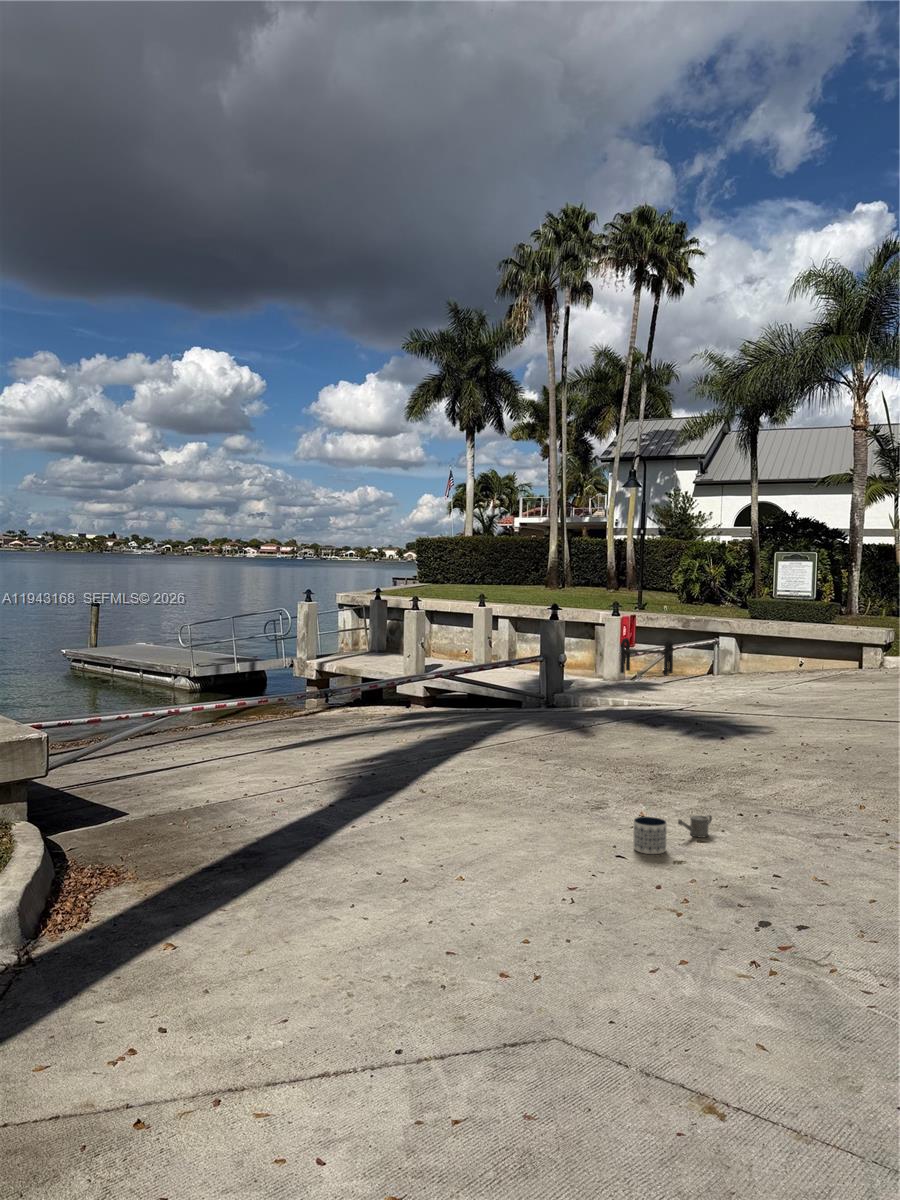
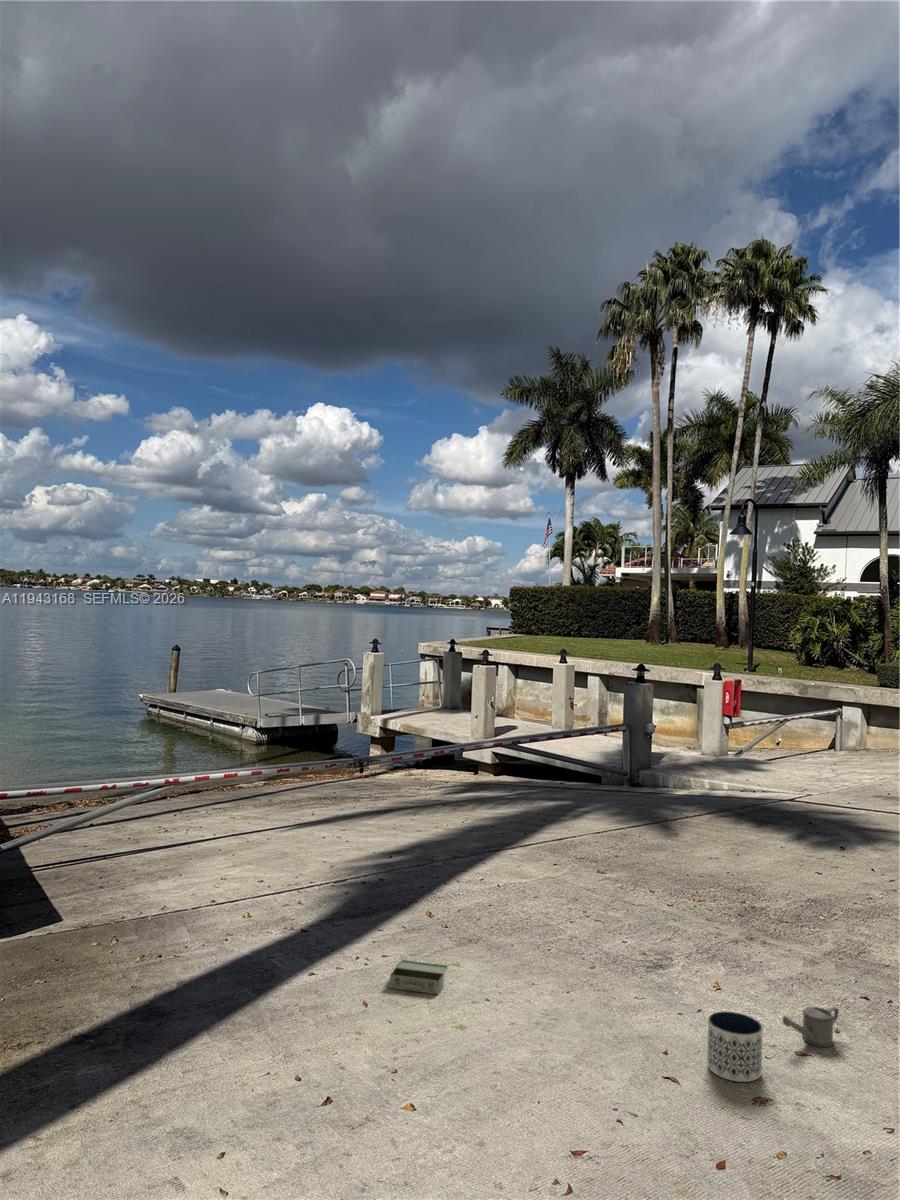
bench: present [620,638,673,676] -> none [721,705,786,752]
toolbox: none [420,810,457,828] -> present [390,960,448,994]

